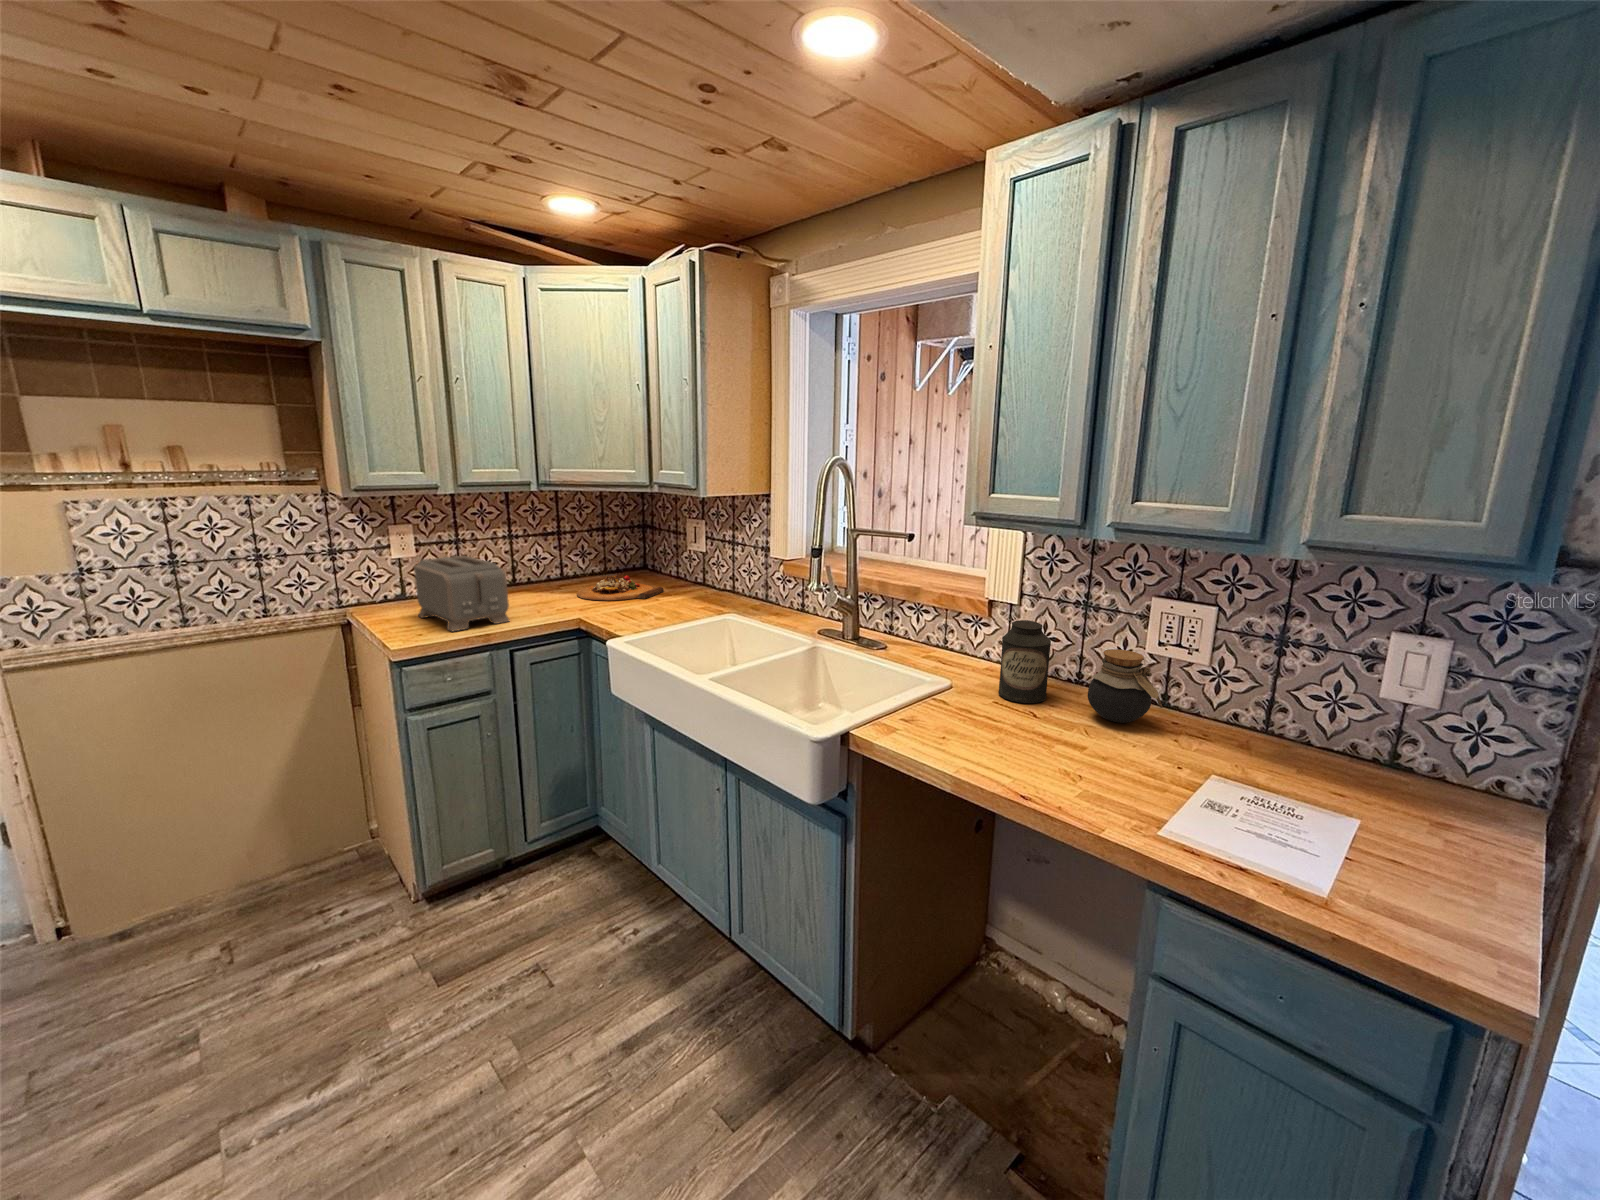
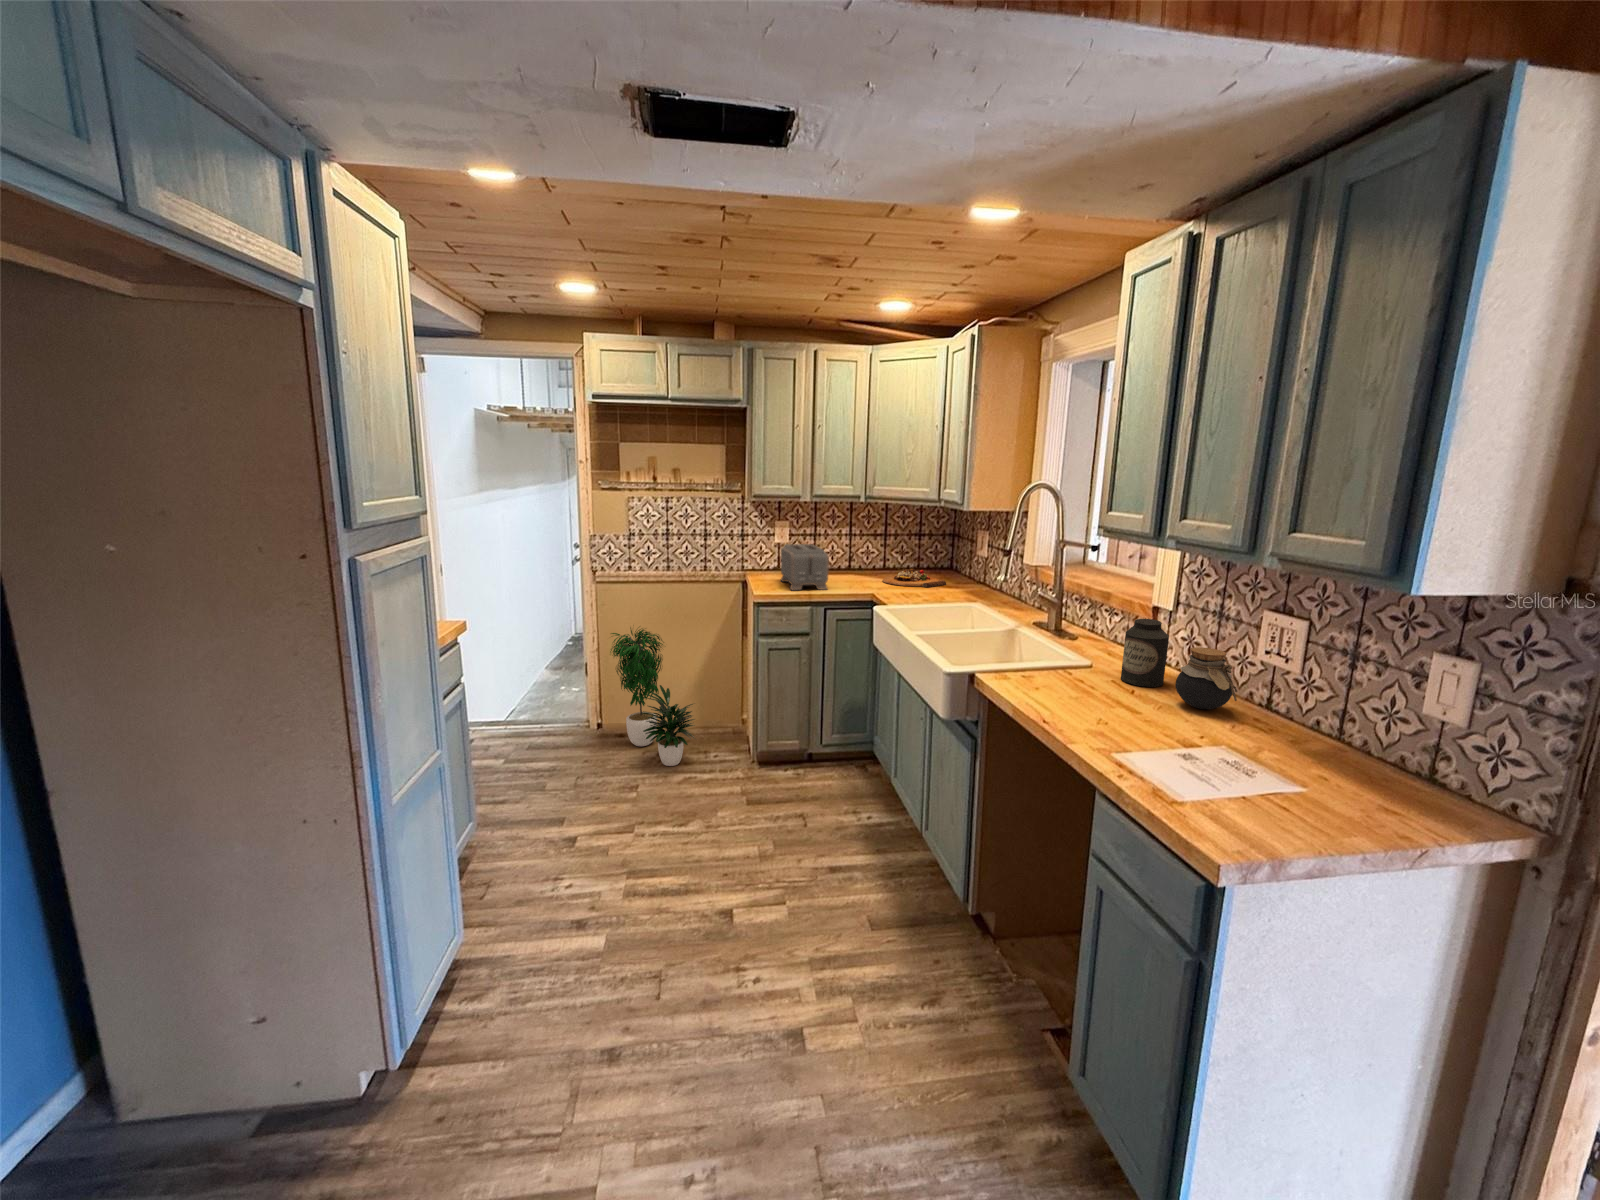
potted plant: none [40,735,305,980] -> present [610,628,695,766]

